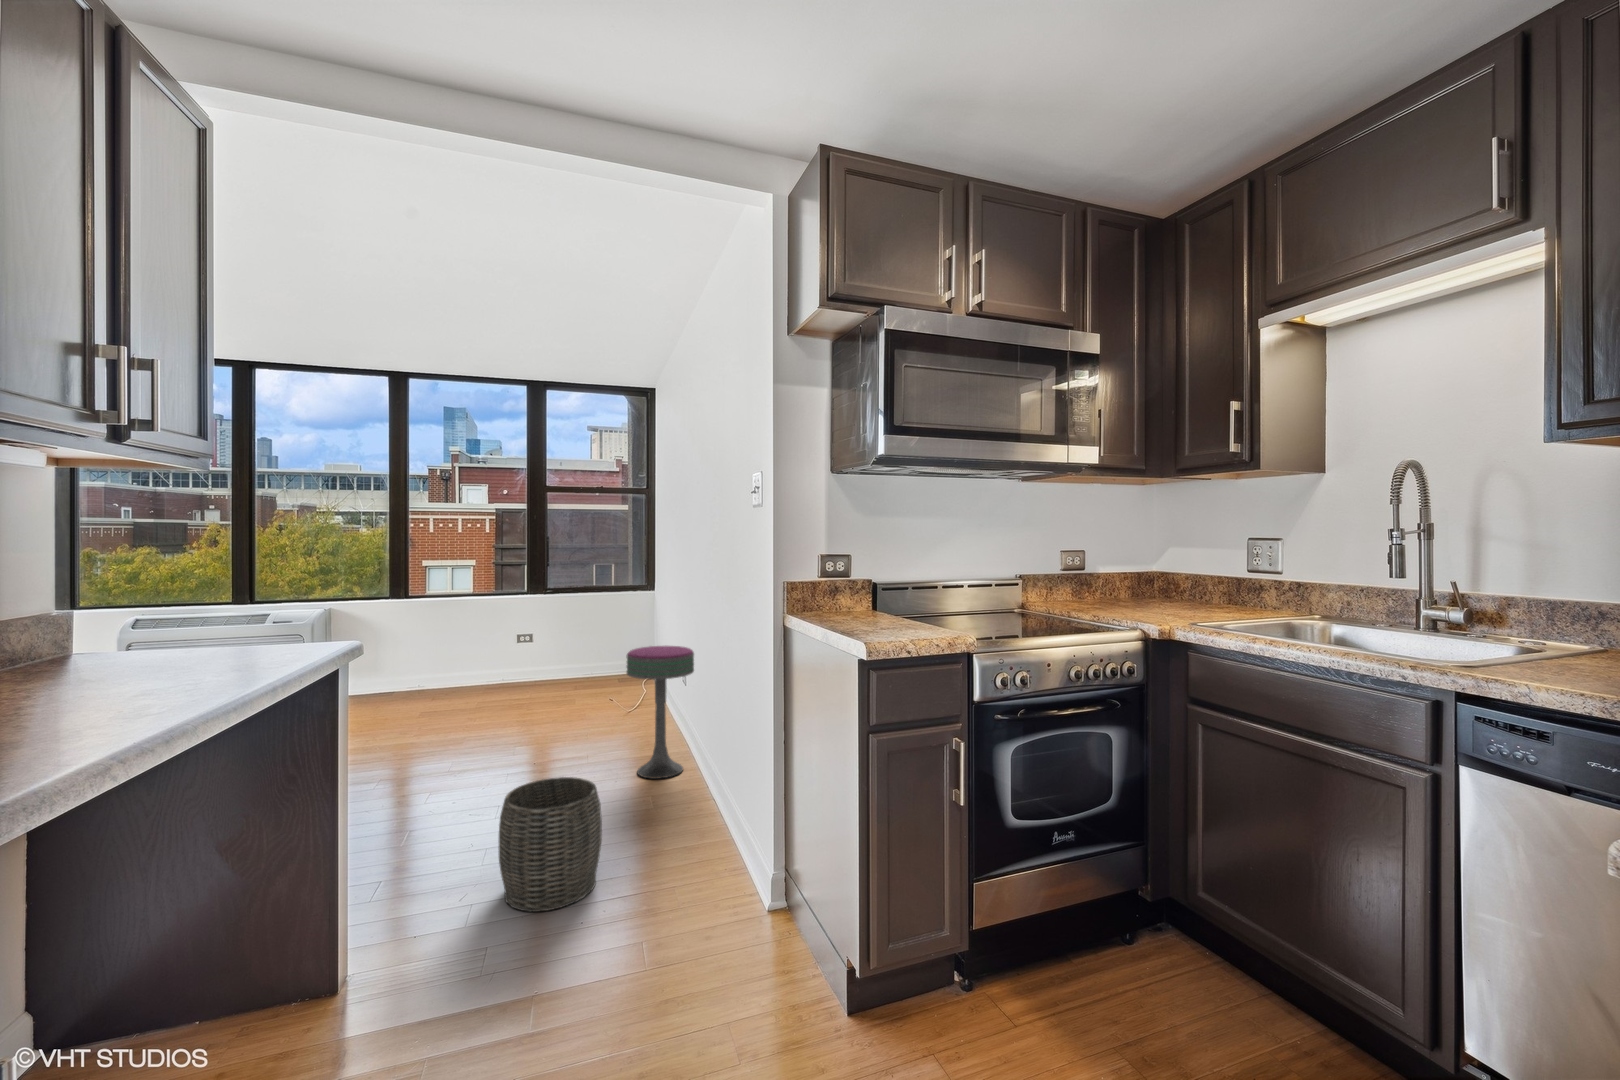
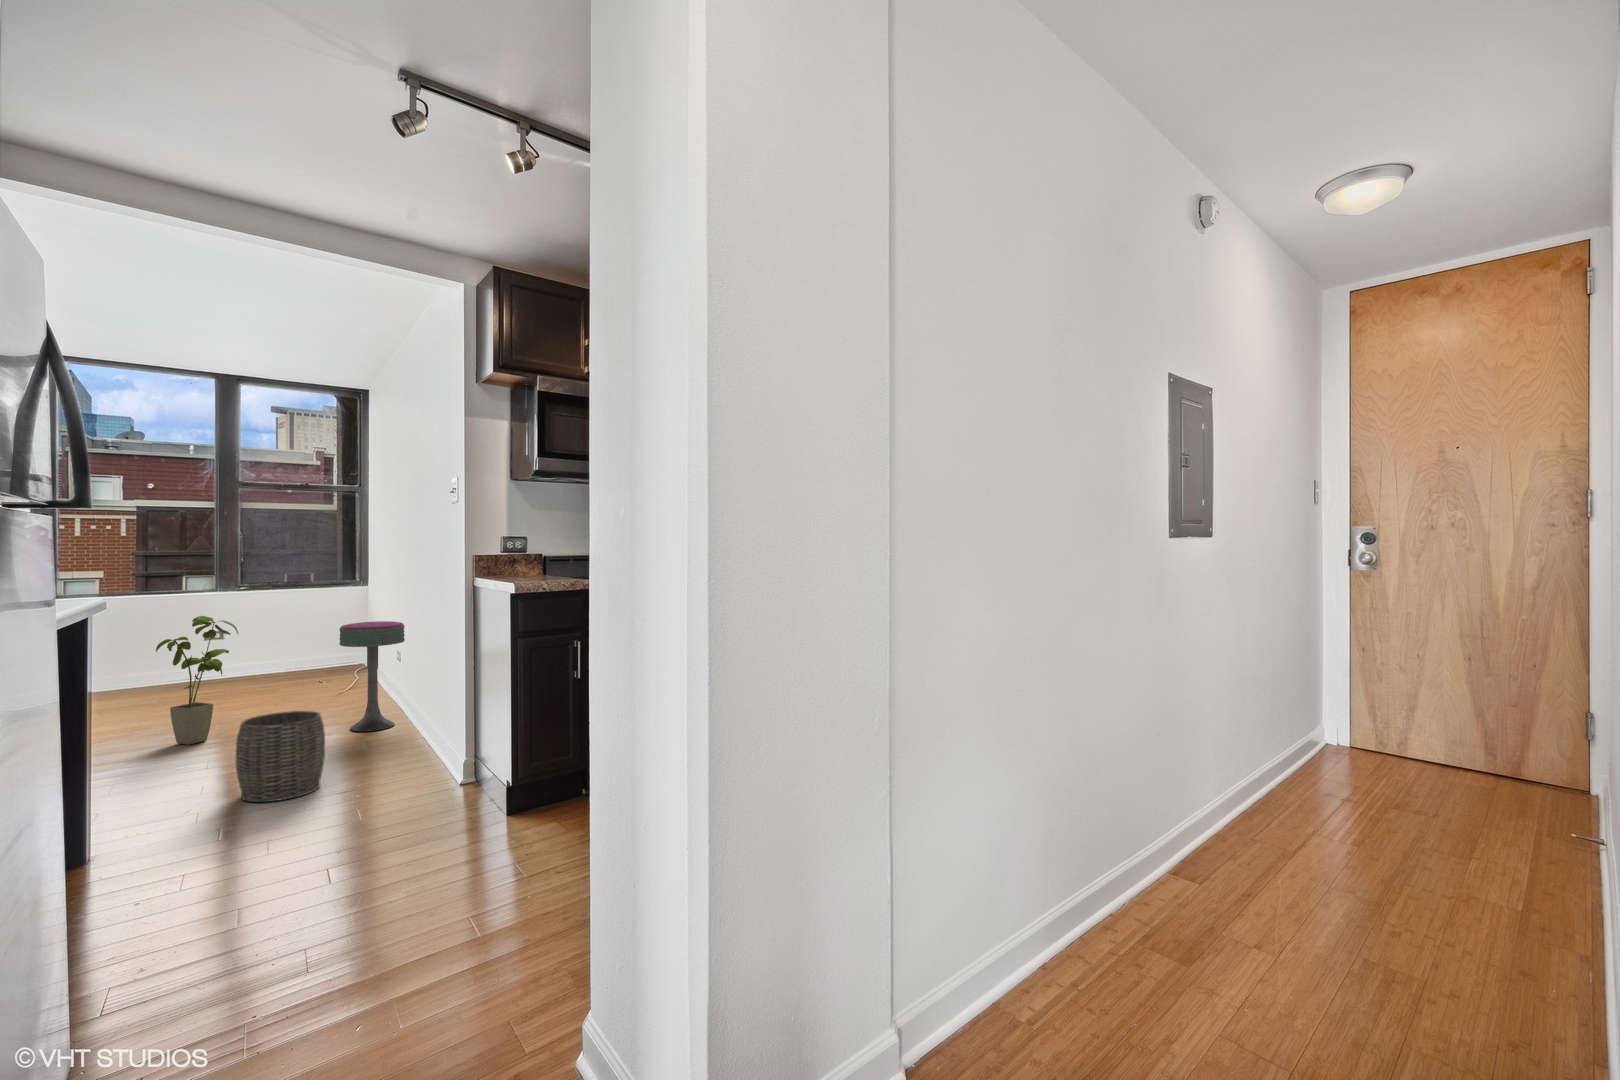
house plant: none [449,635,527,779] -> present [156,616,238,745]

